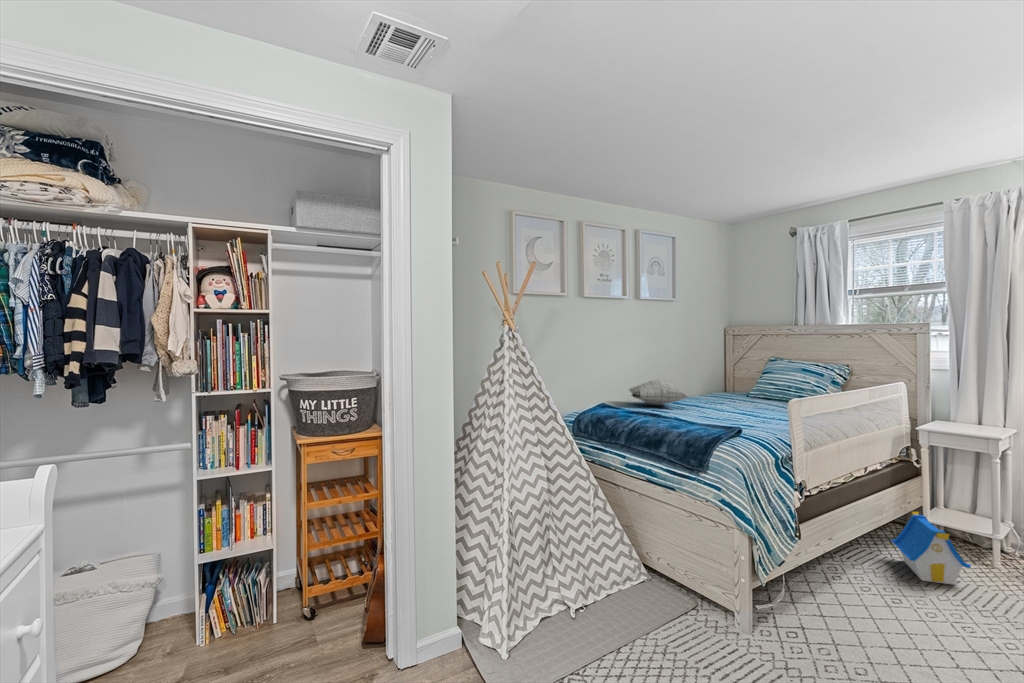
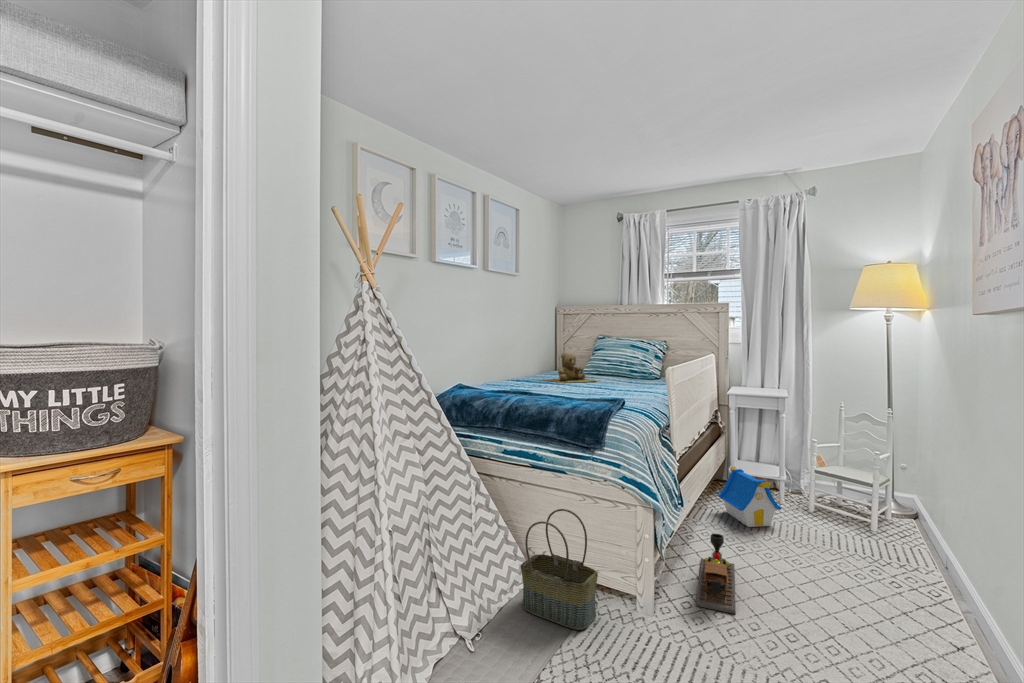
teddy bear: none [704,375,764,405] -> present [545,353,597,383]
pillow: present [629,380,689,405] -> none [473,358,542,386]
basket: none [629,521,695,628] -> present [521,509,598,630]
toy train: none [802,573,874,653] -> present [696,534,736,614]

